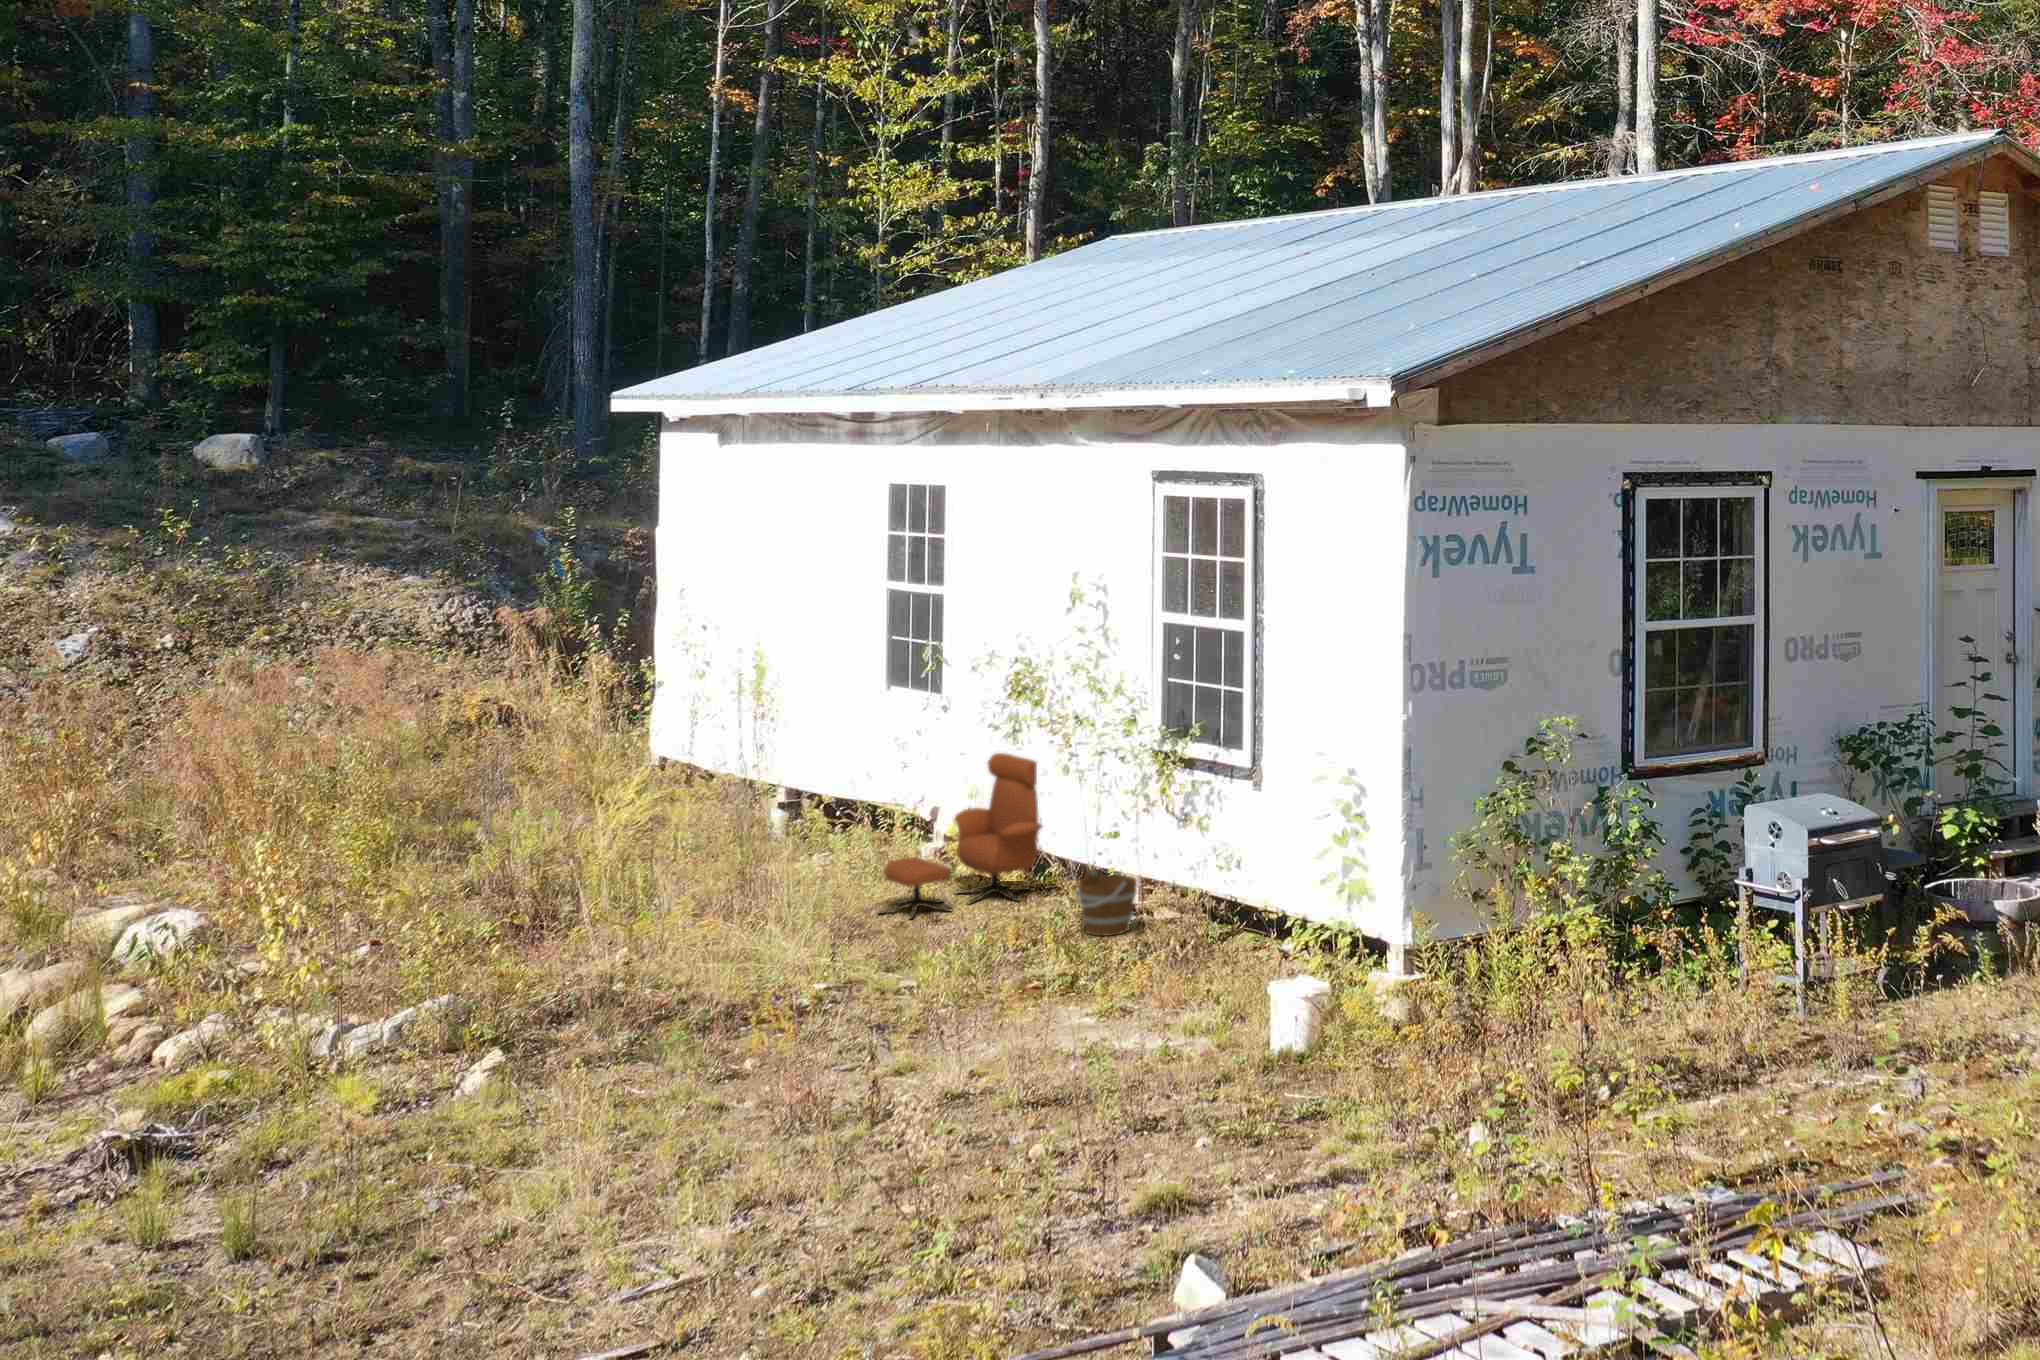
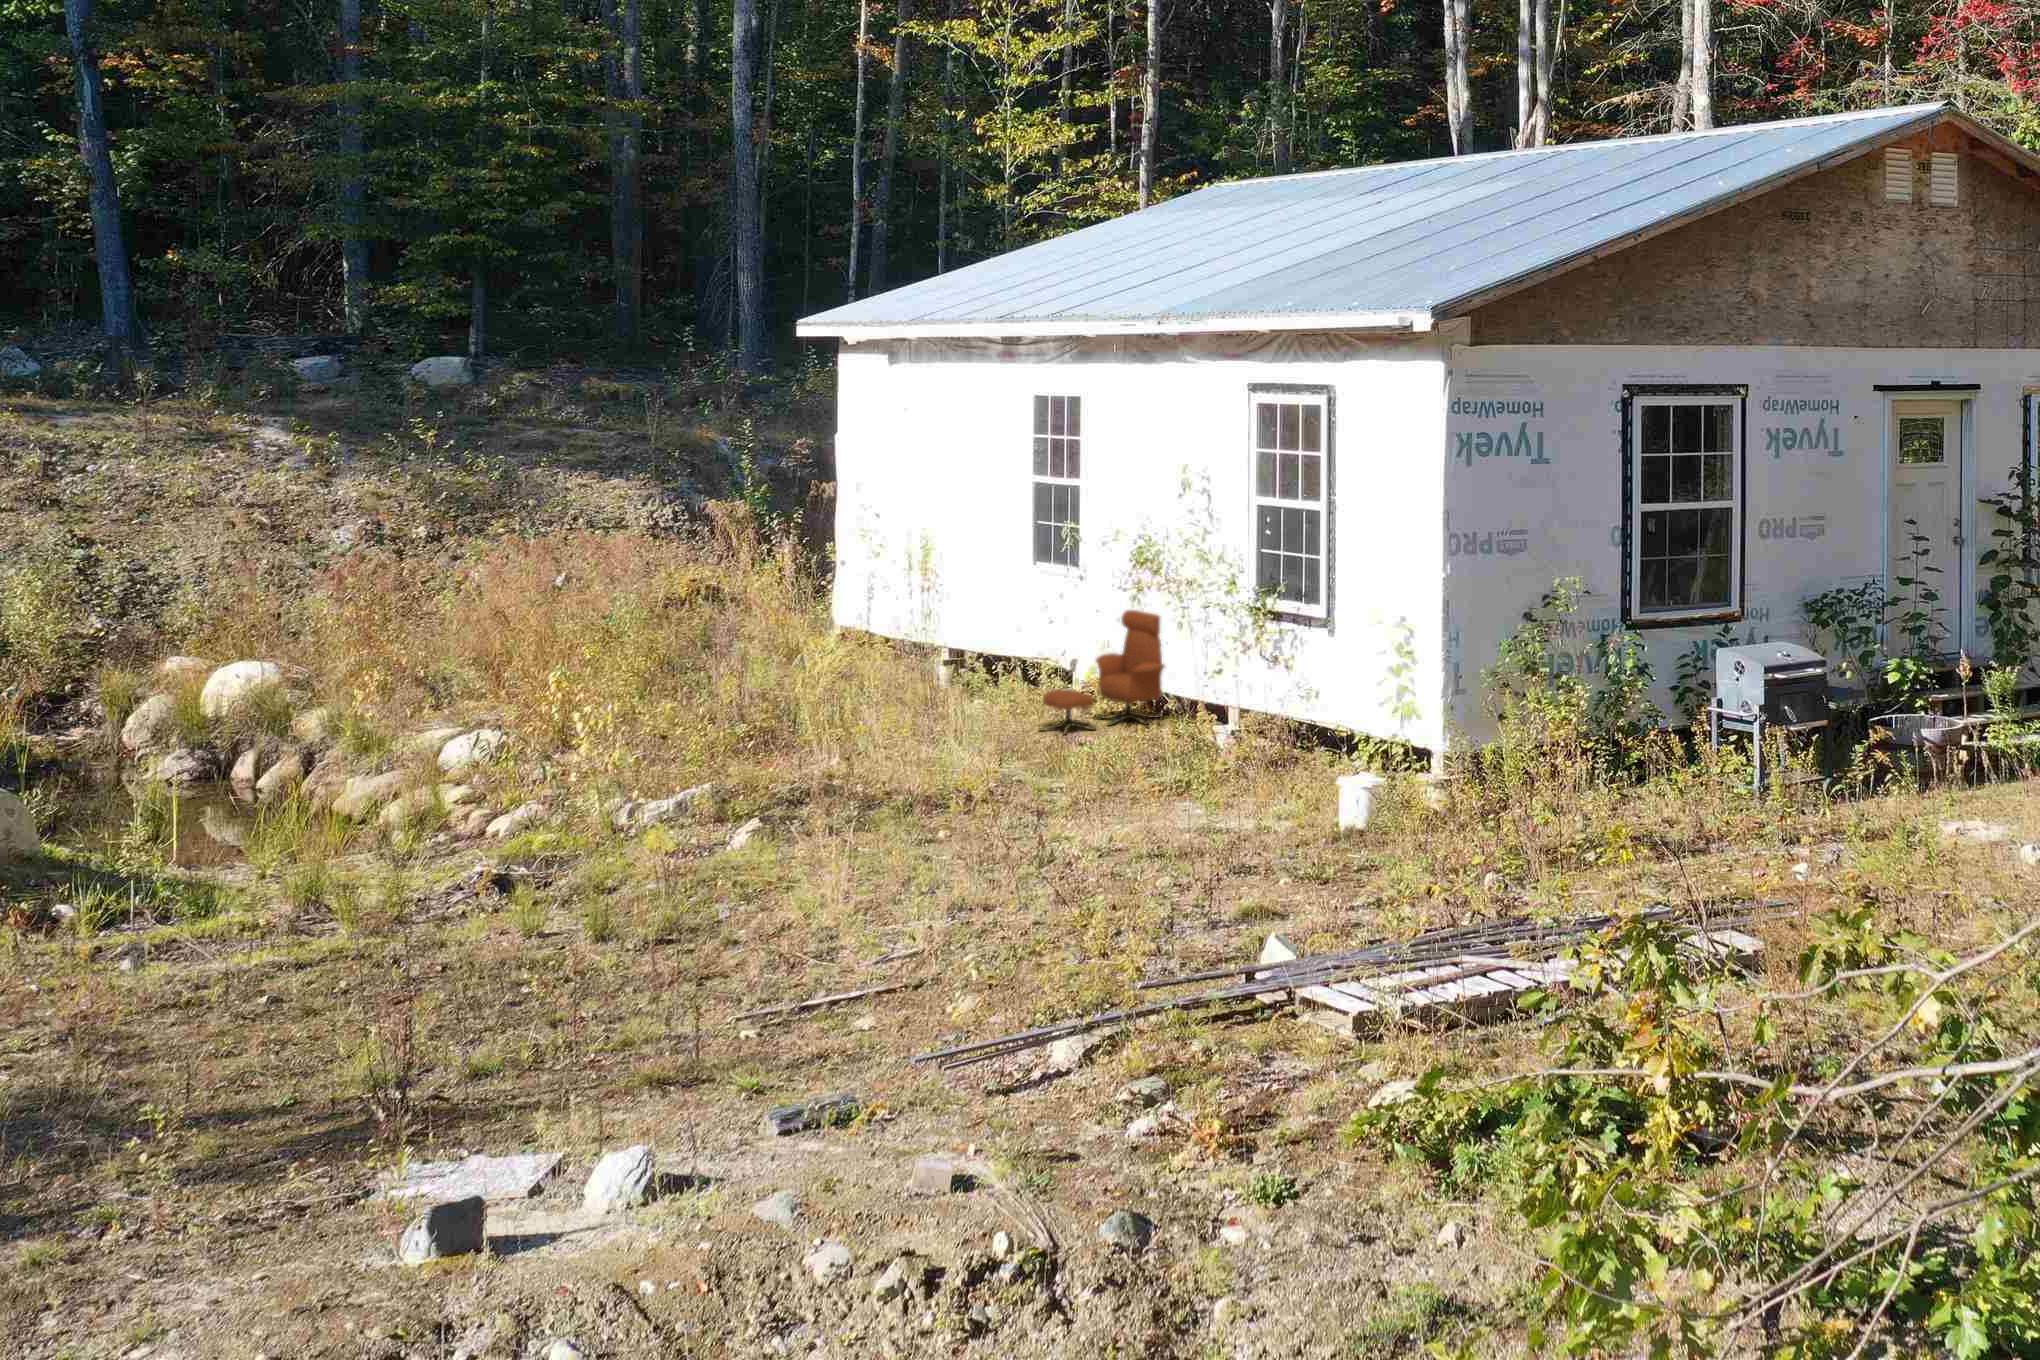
bucket: present [1076,868,1137,936] -> none [1192,696,1240,747]

